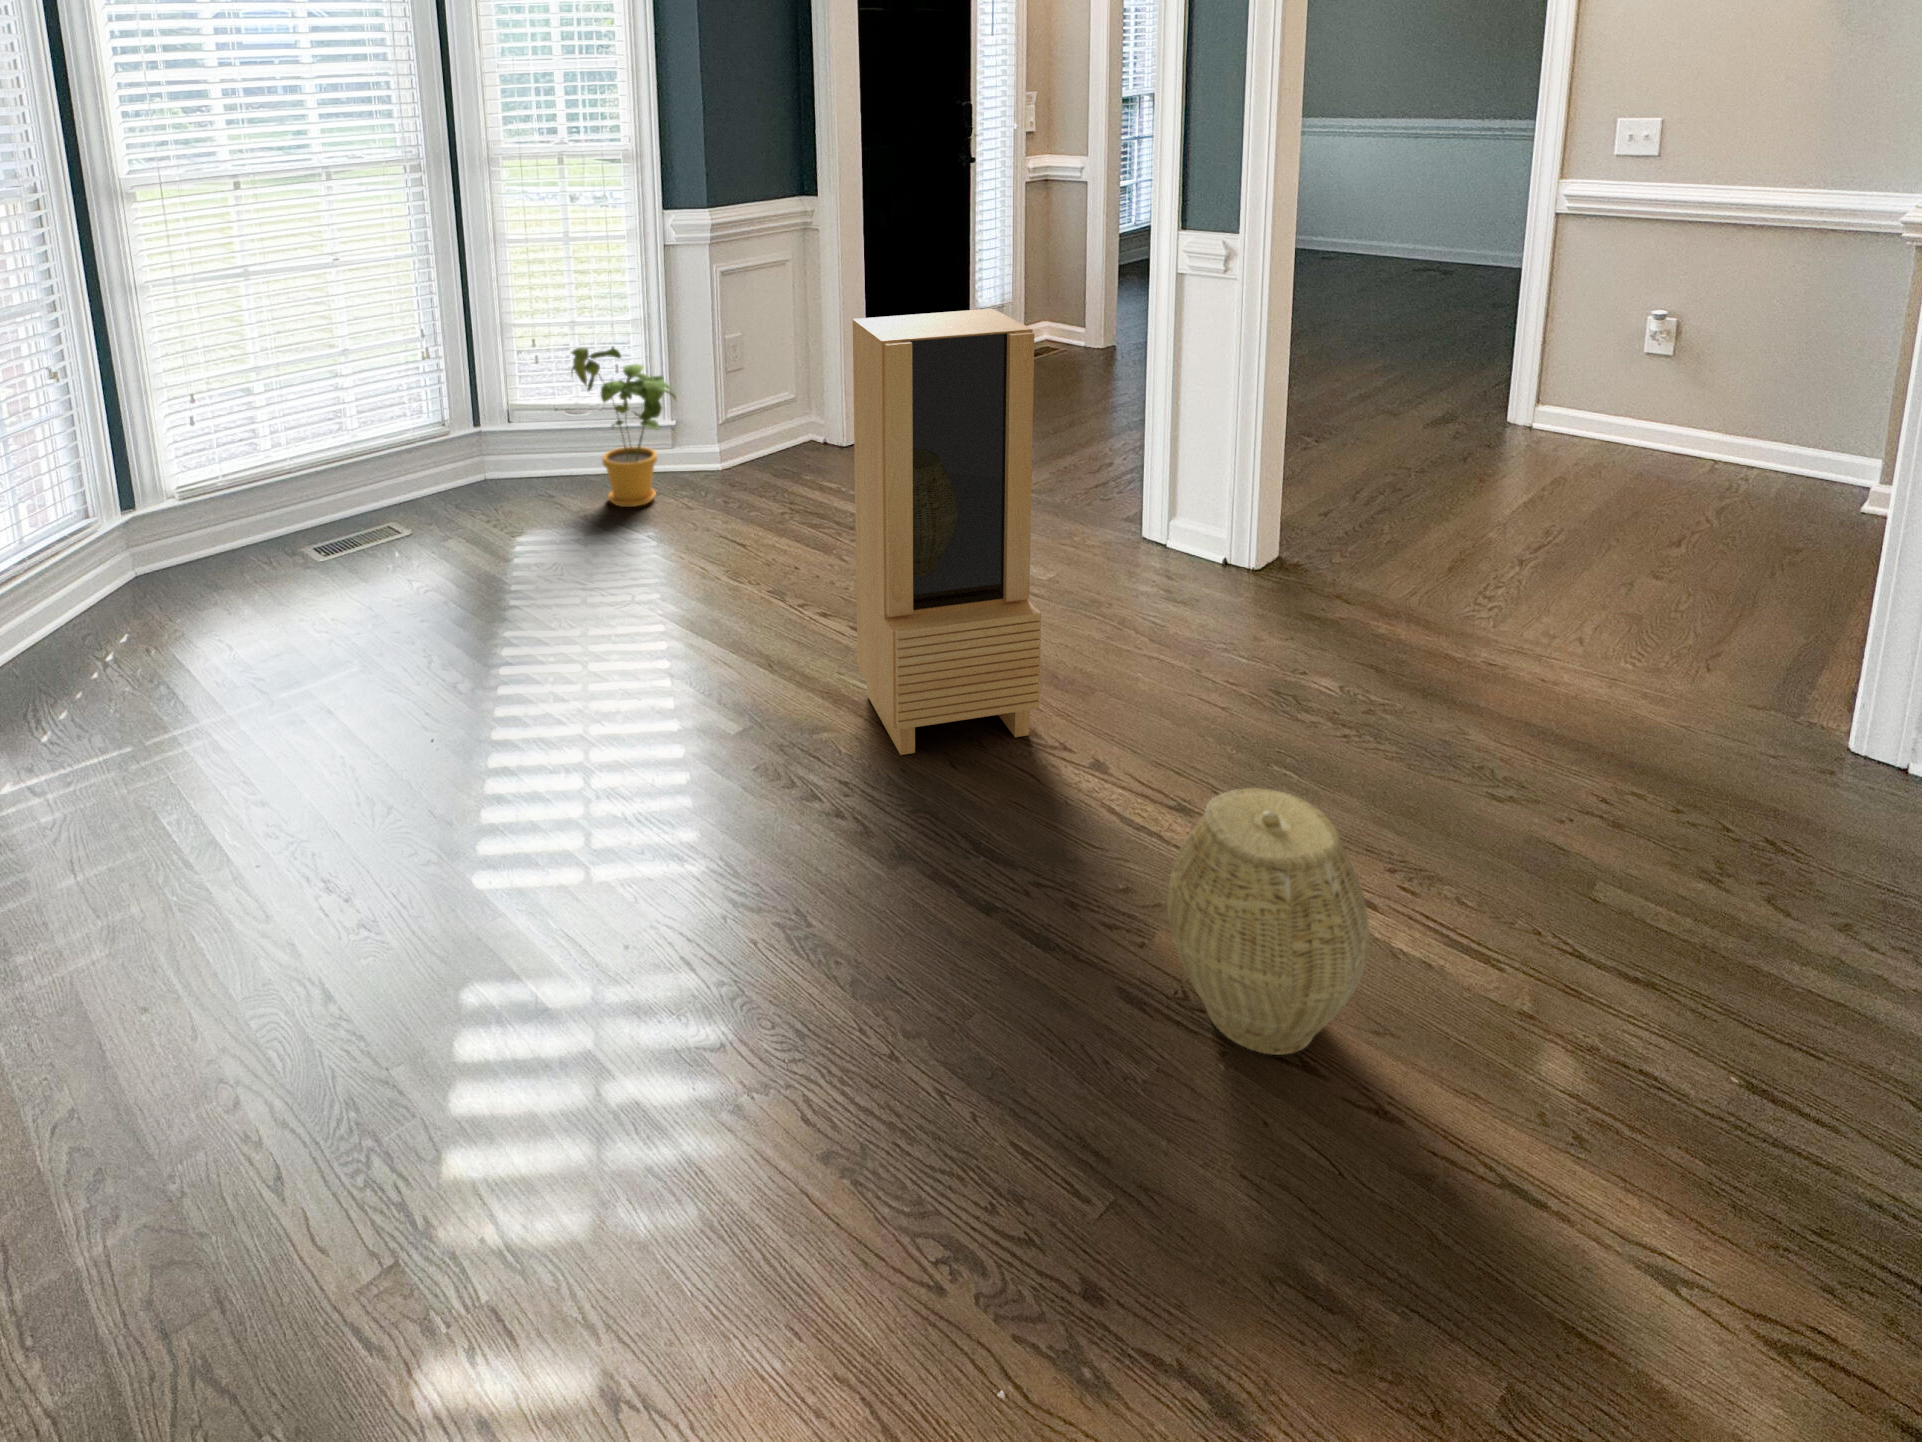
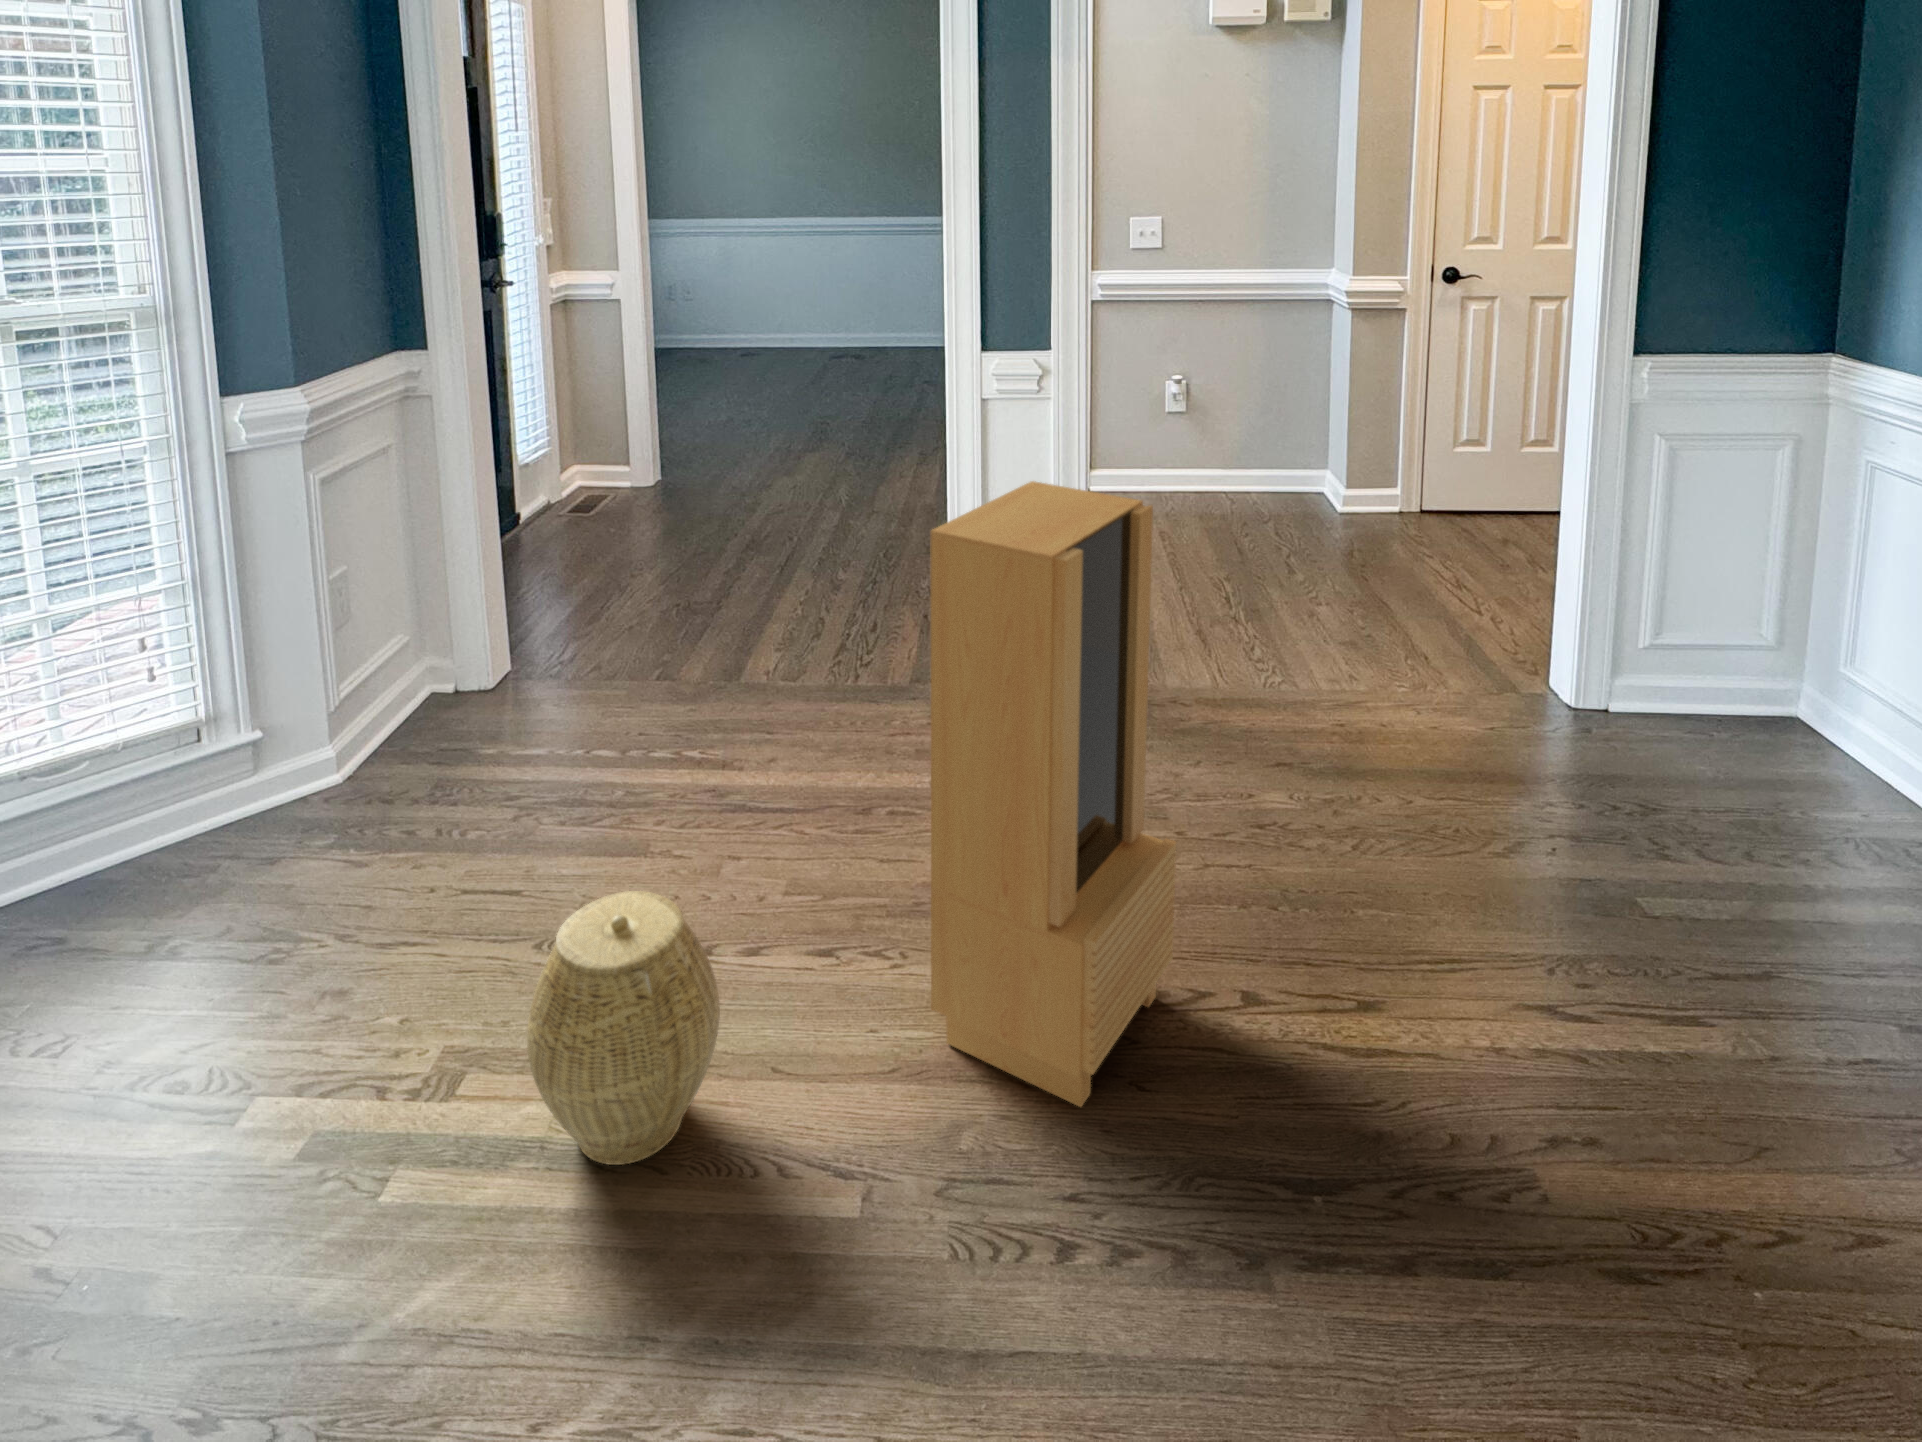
house plant: present [571,348,676,507] -> none [107,644,327,912]
woven basket: present [1167,788,1370,1055] -> present [527,891,720,1165]

